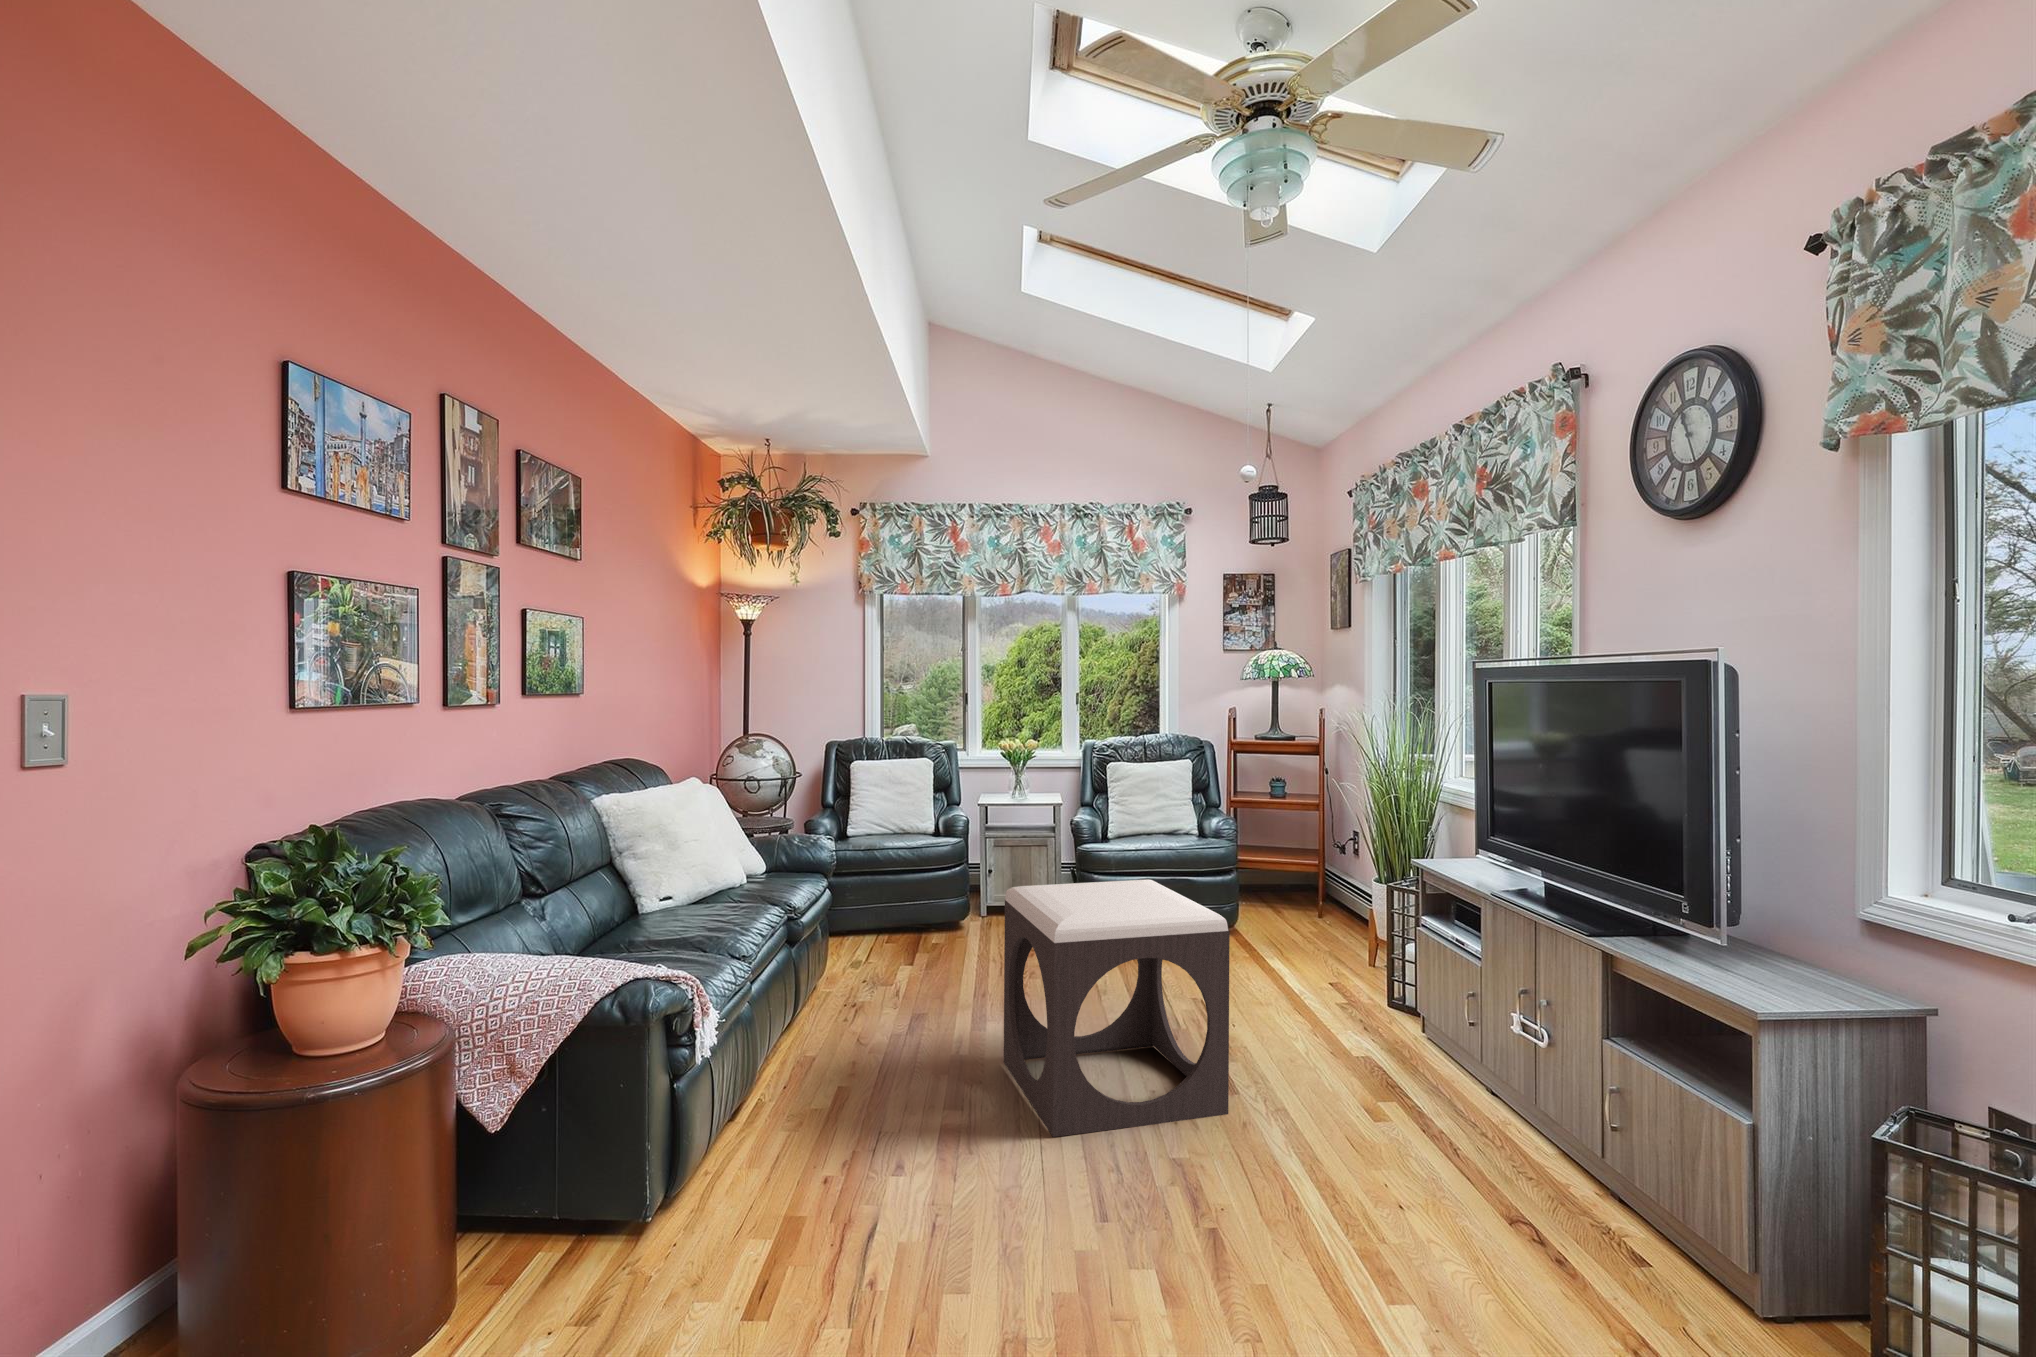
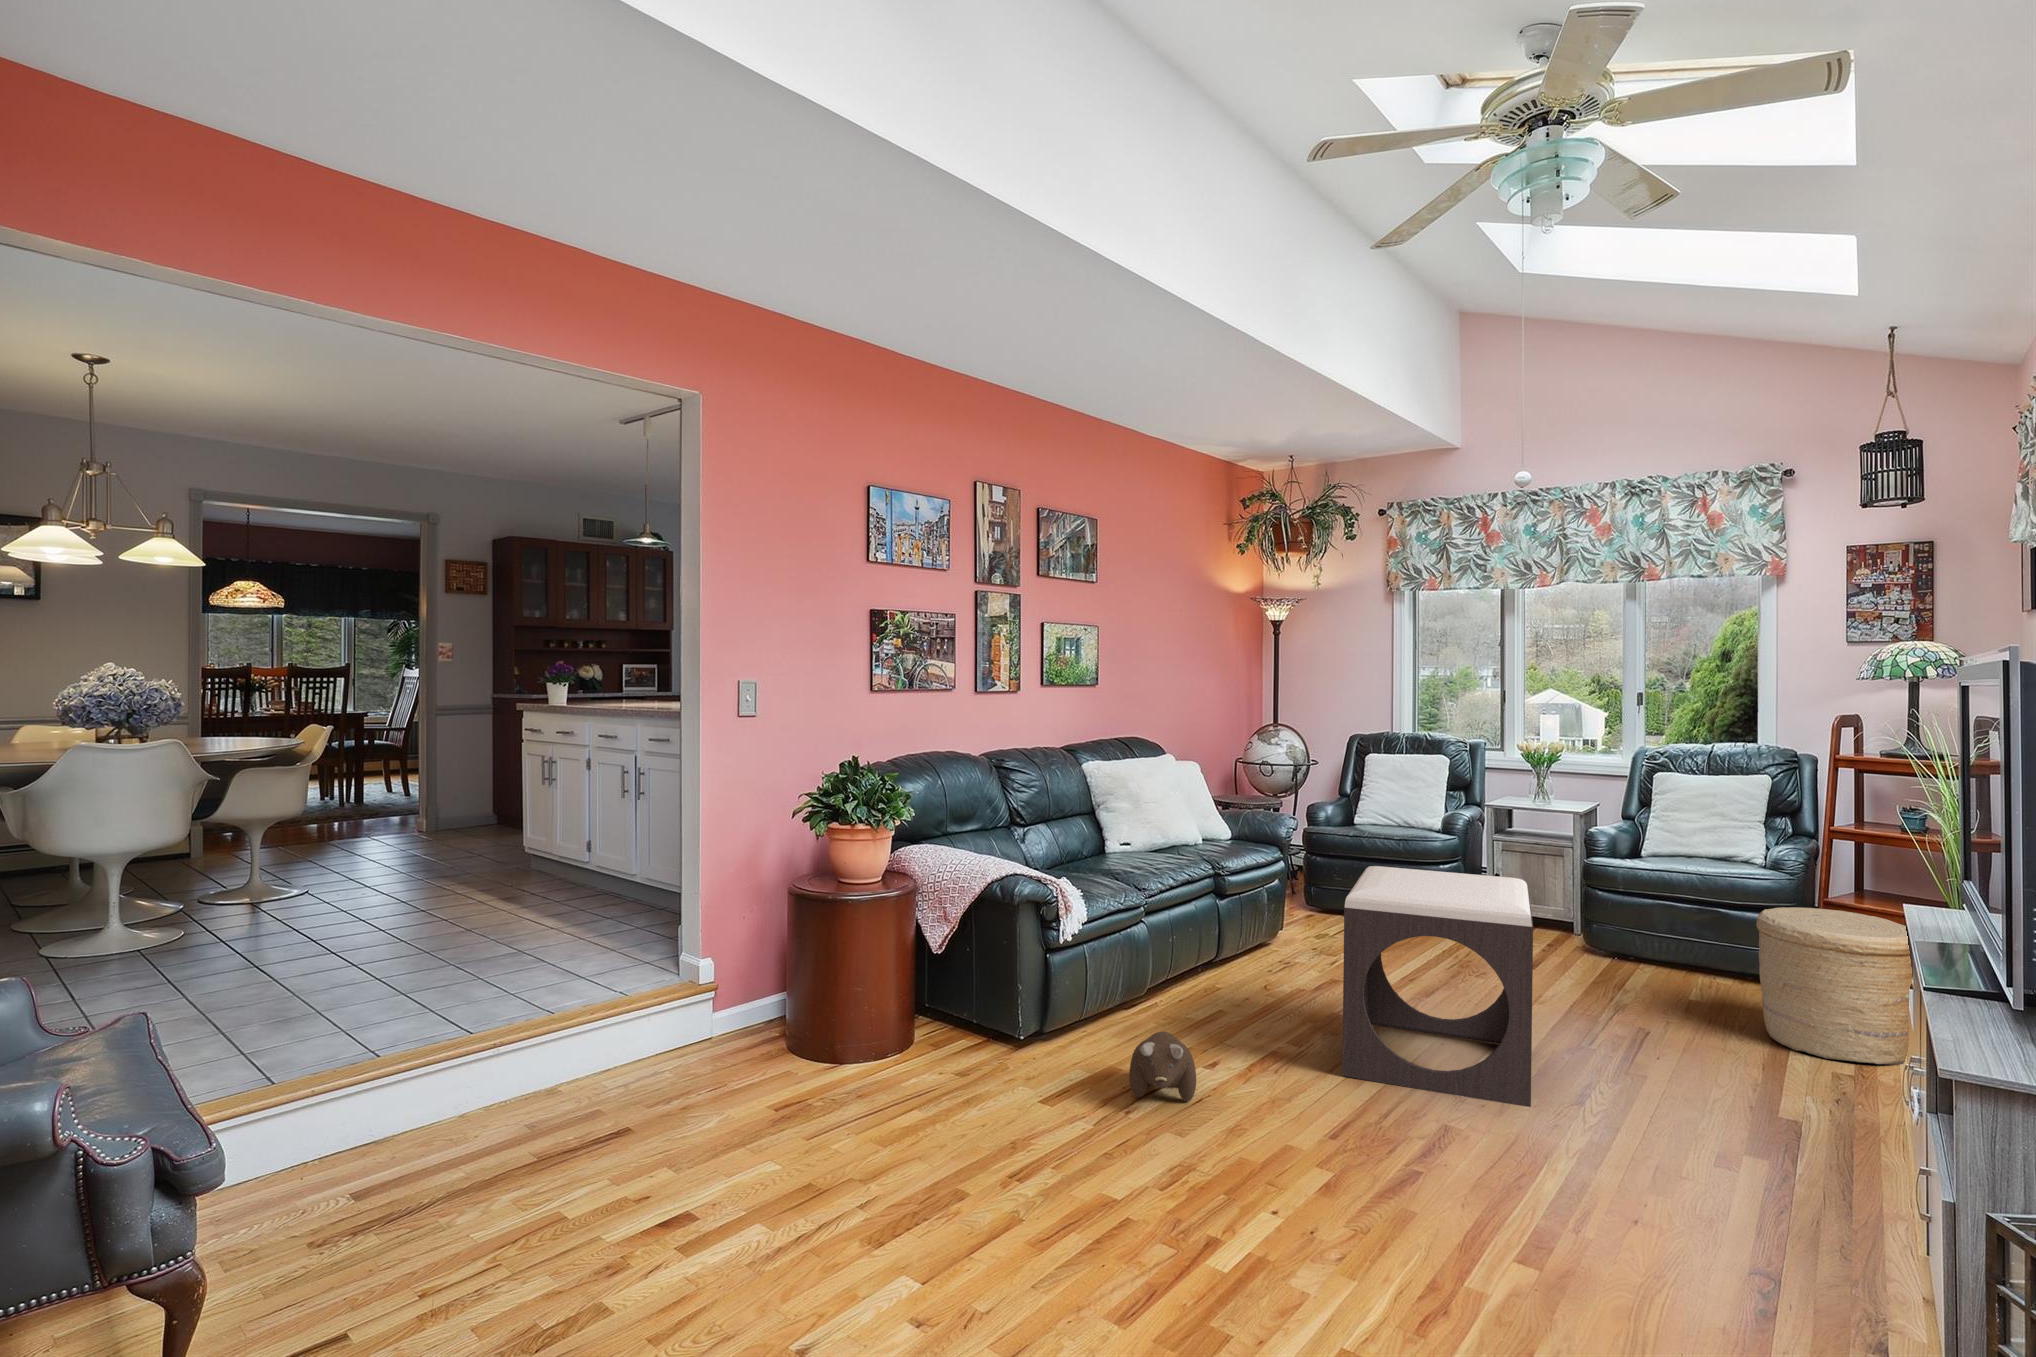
woven basket: none [1265,868,1377,994] -> present [1756,907,1912,1065]
plush toy: none [862,1156,956,1262] -> present [1129,1032,1196,1102]

